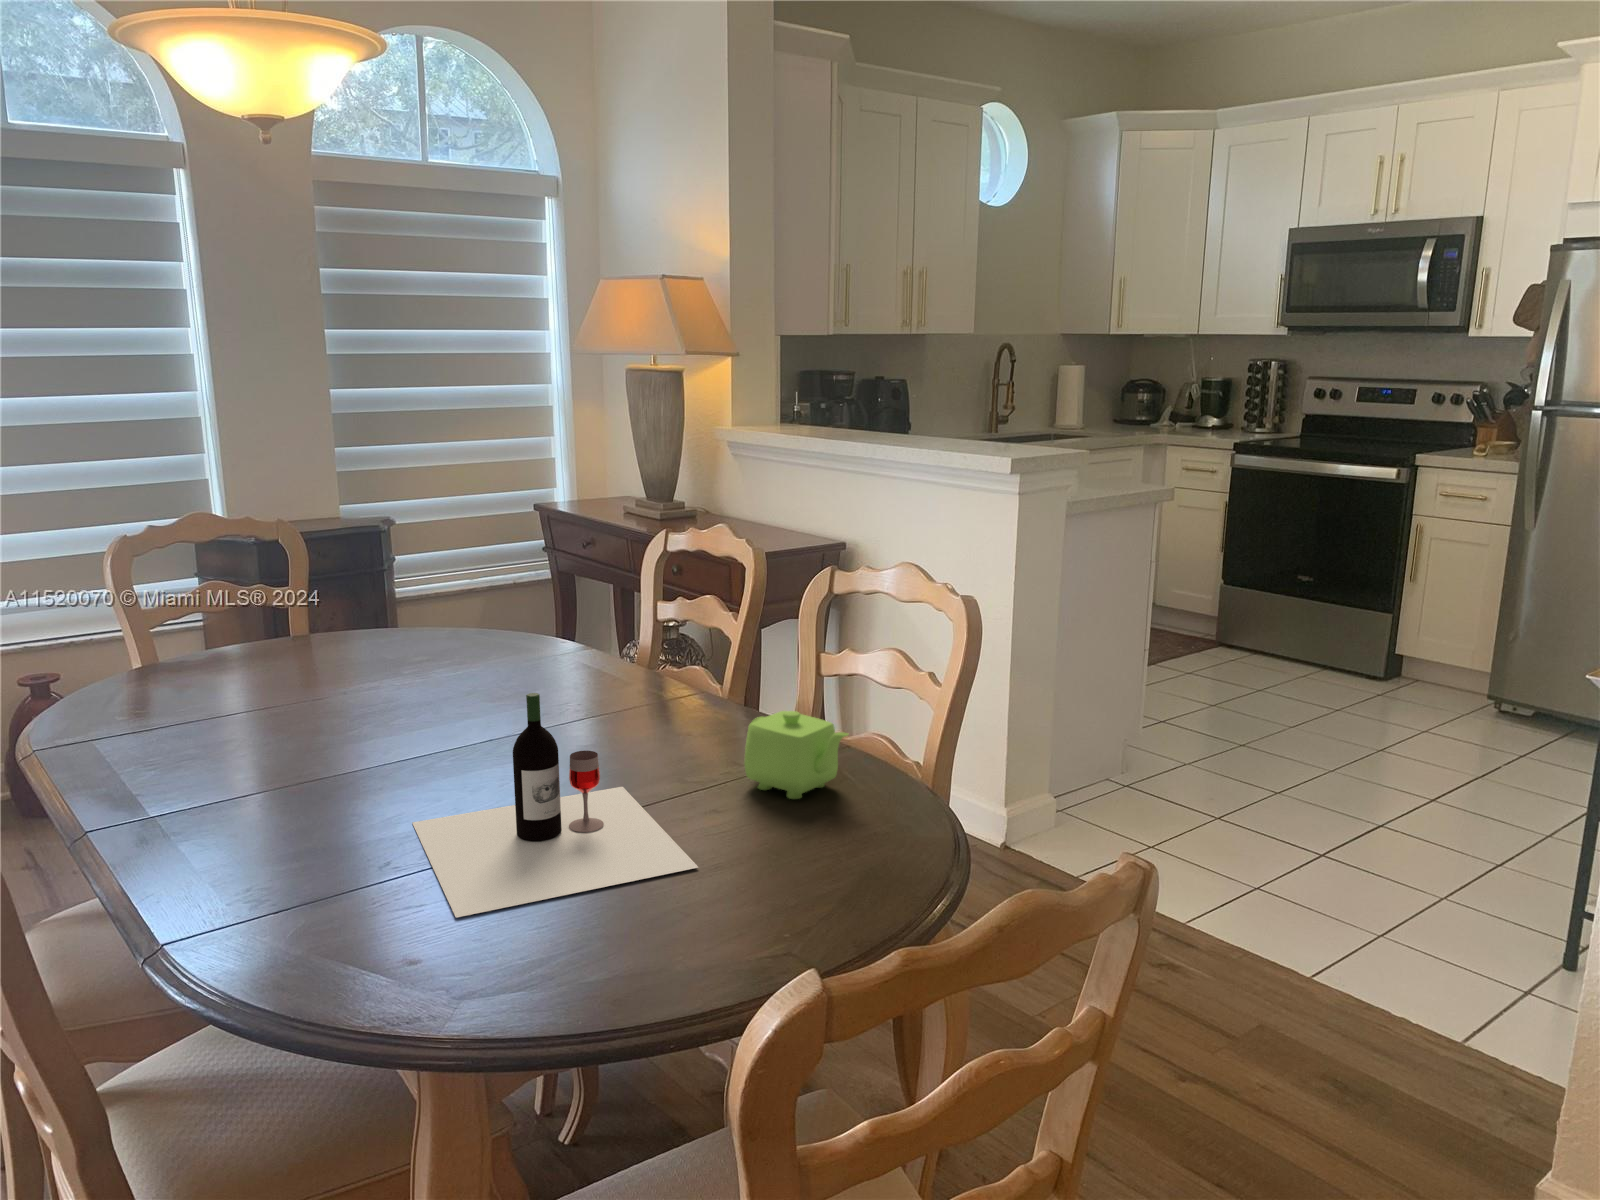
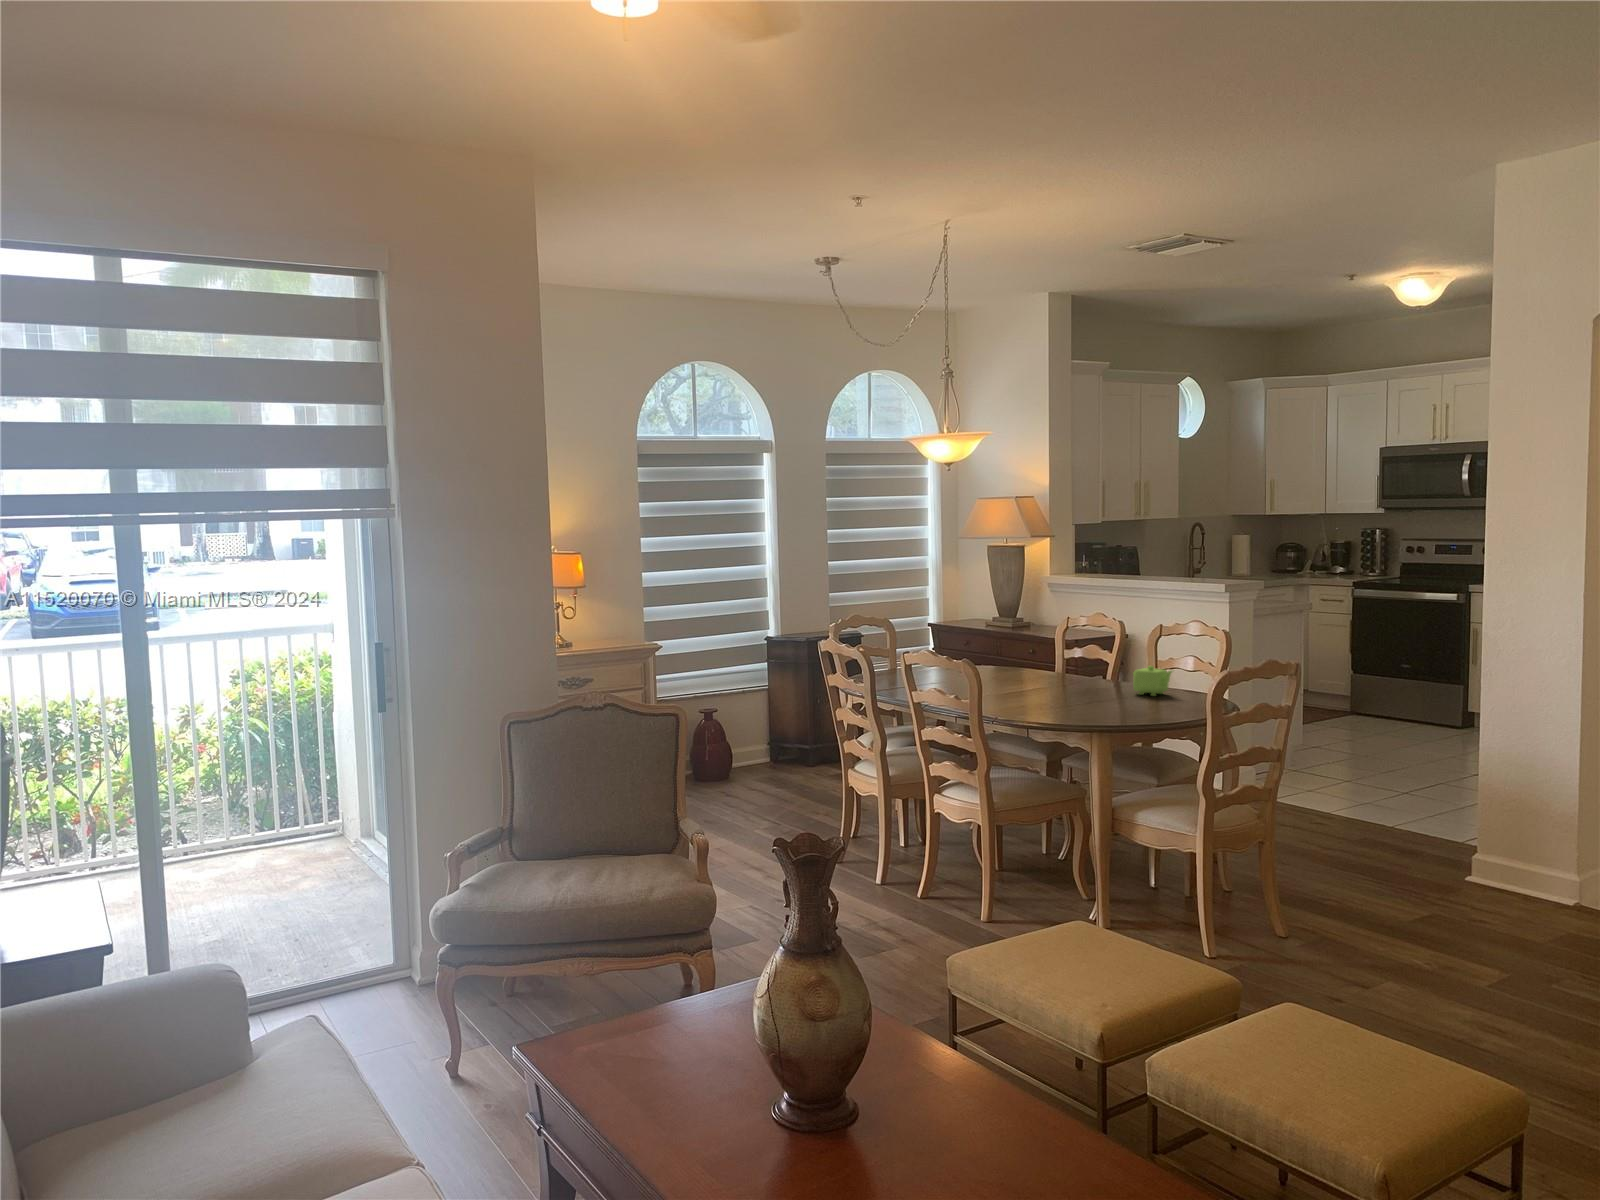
wine bottle: present [412,693,698,918] -> none [1022,652,1132,713]

